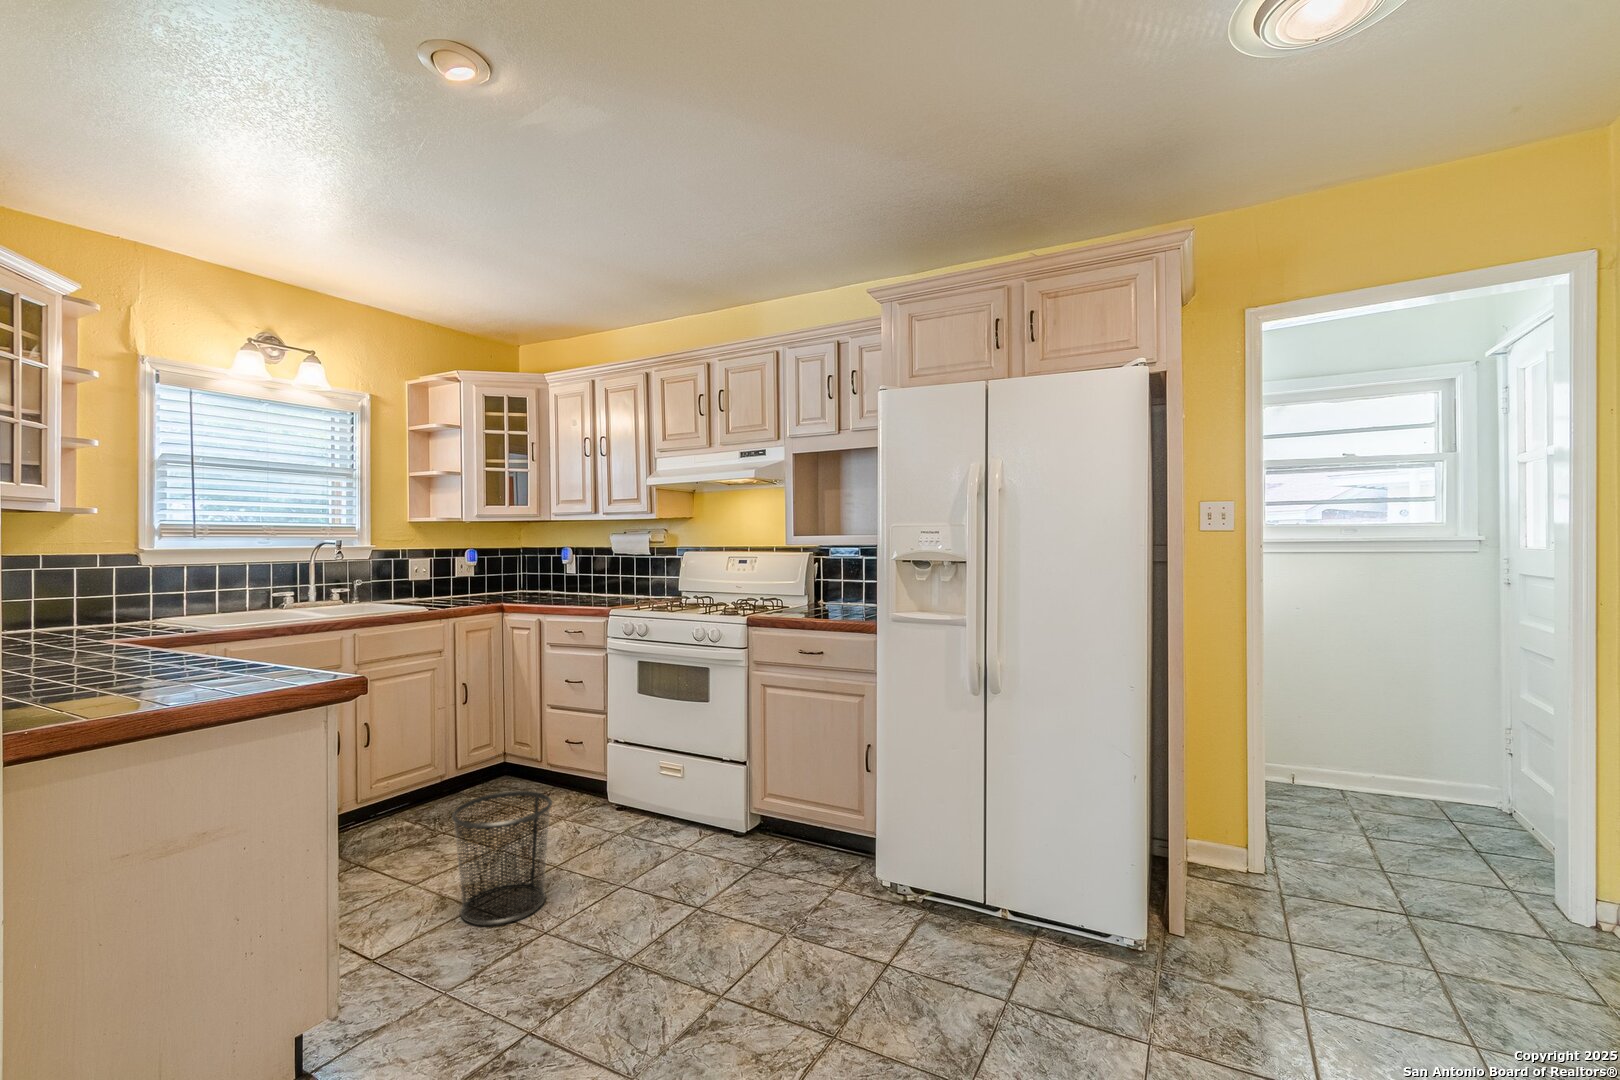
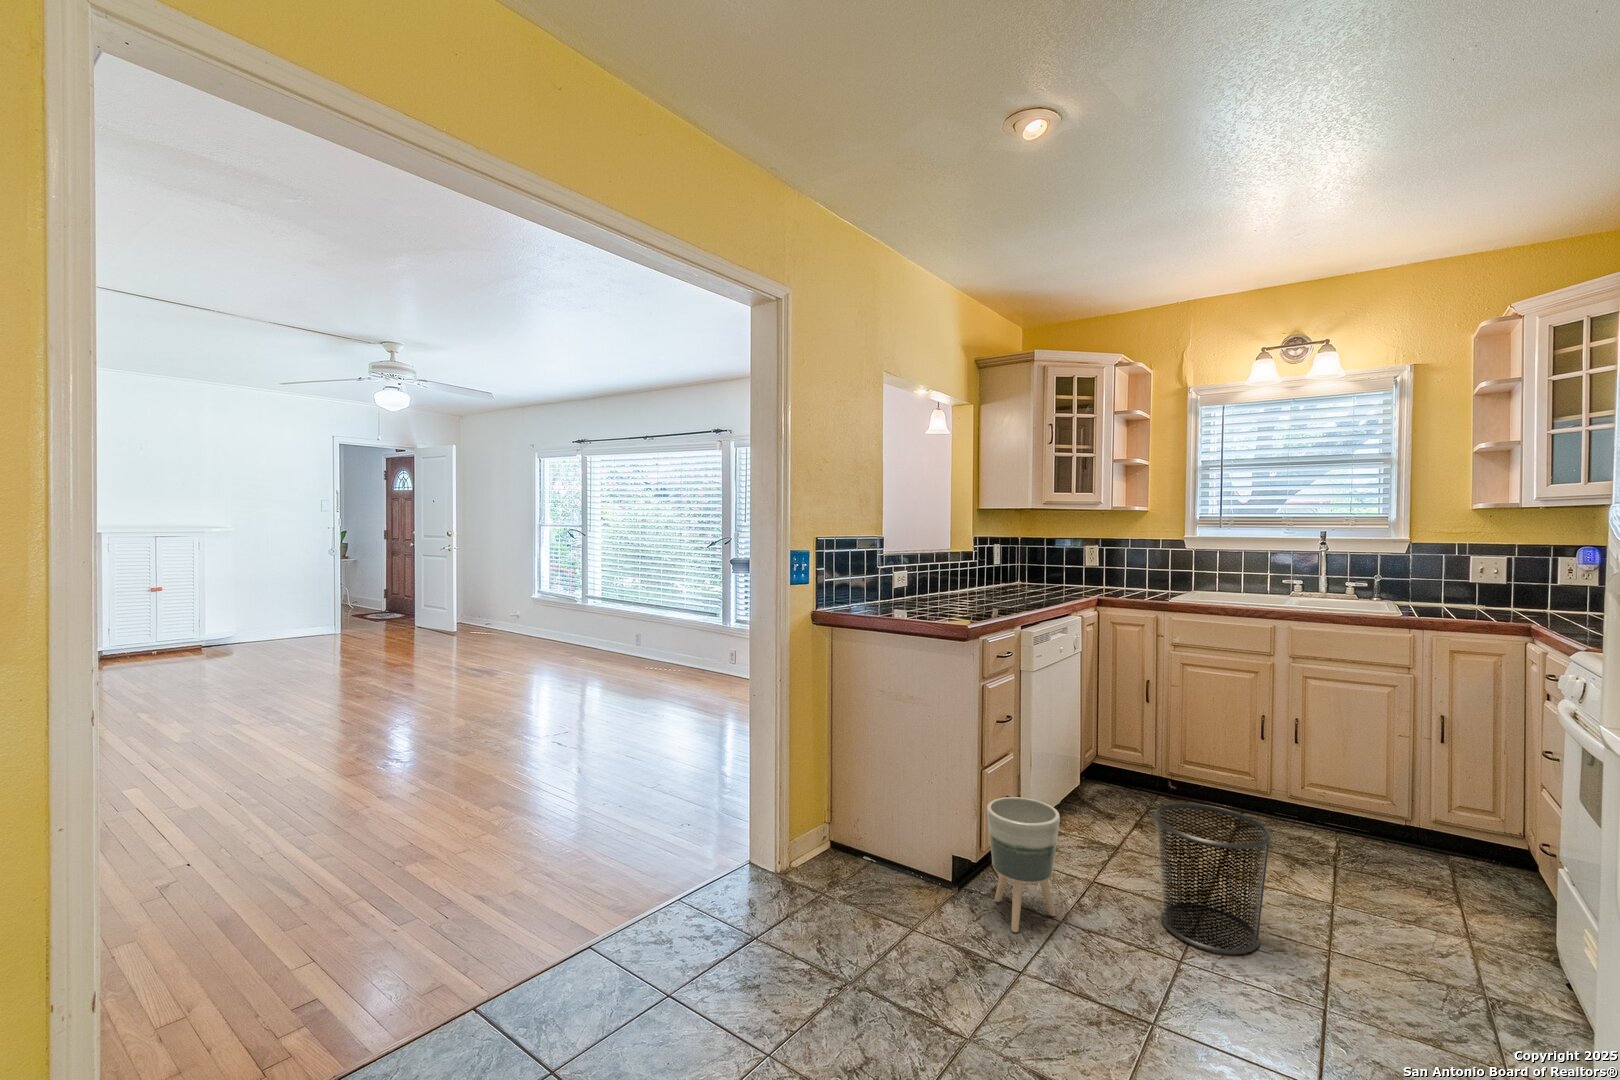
planter: none [365,866,463,1035] -> present [987,797,1060,932]

